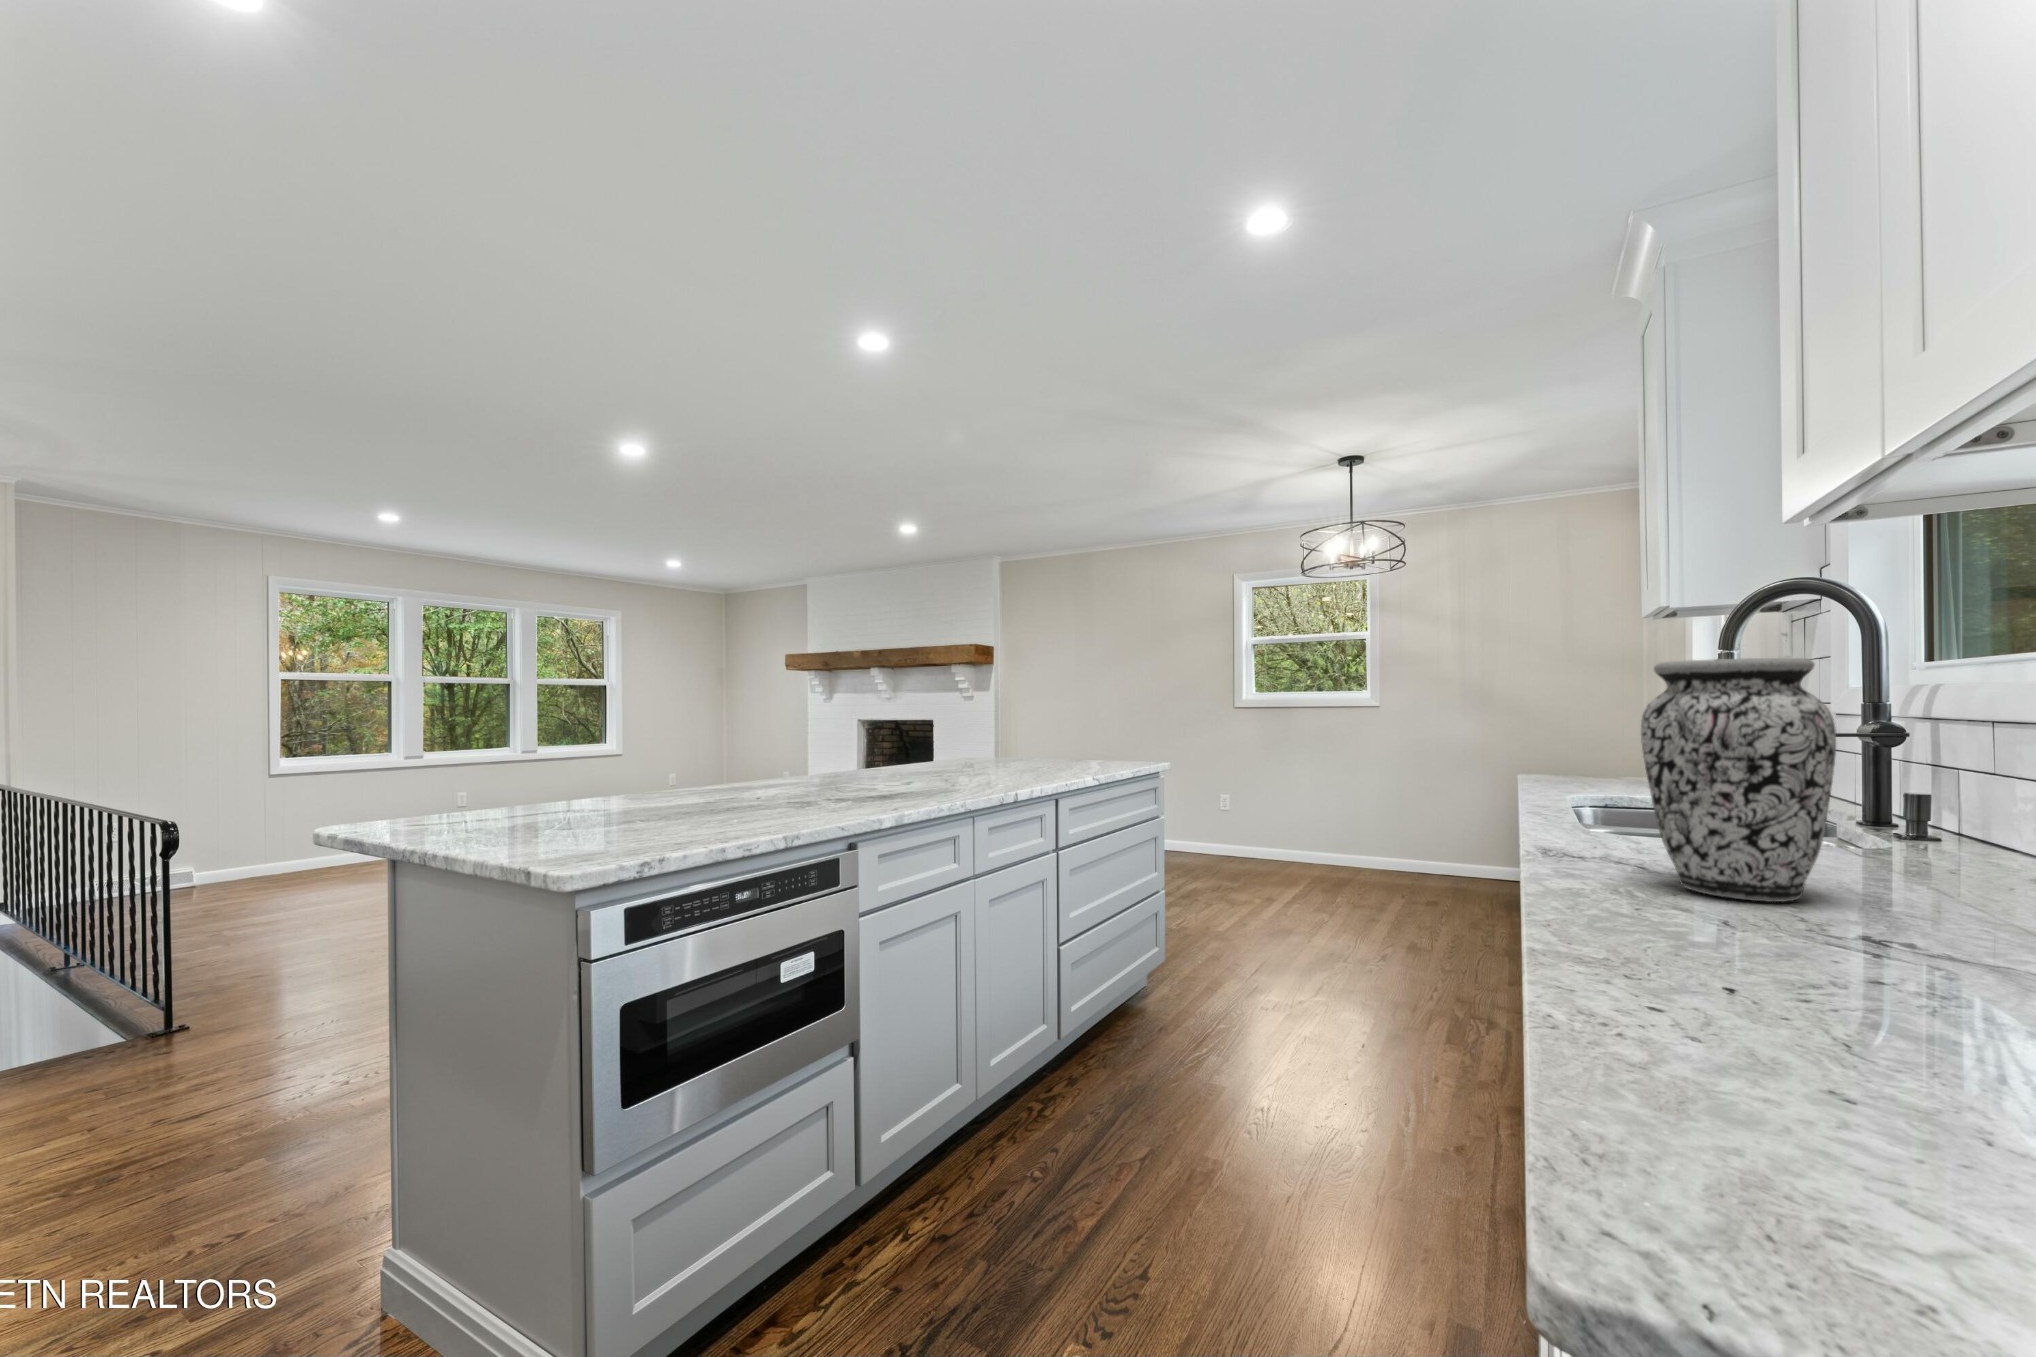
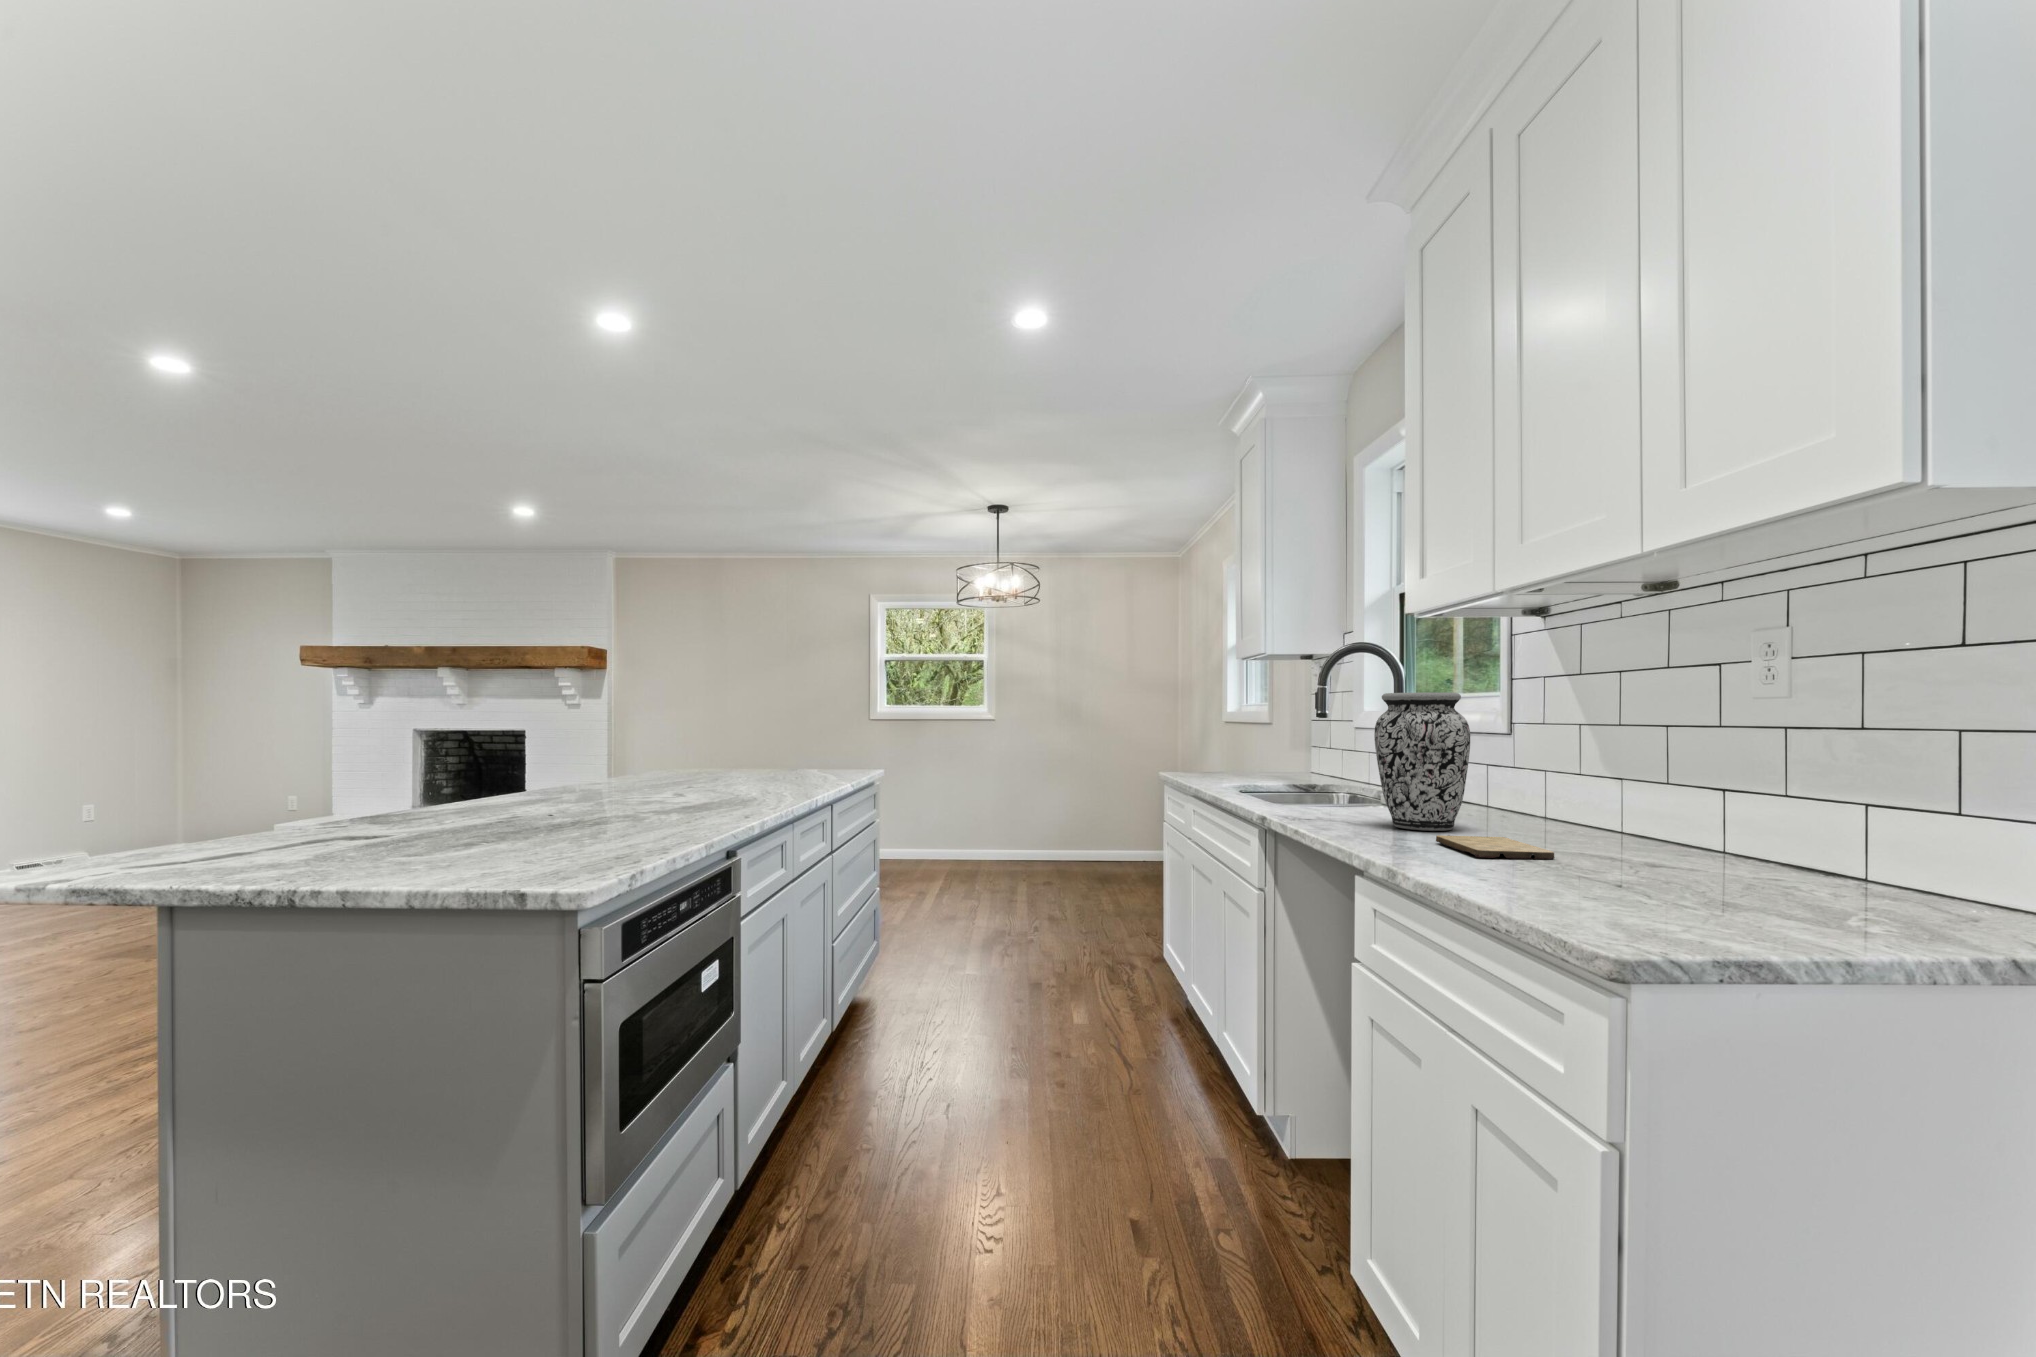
cutting board: none [1689,910,1891,985] -> present [1436,835,1554,859]

